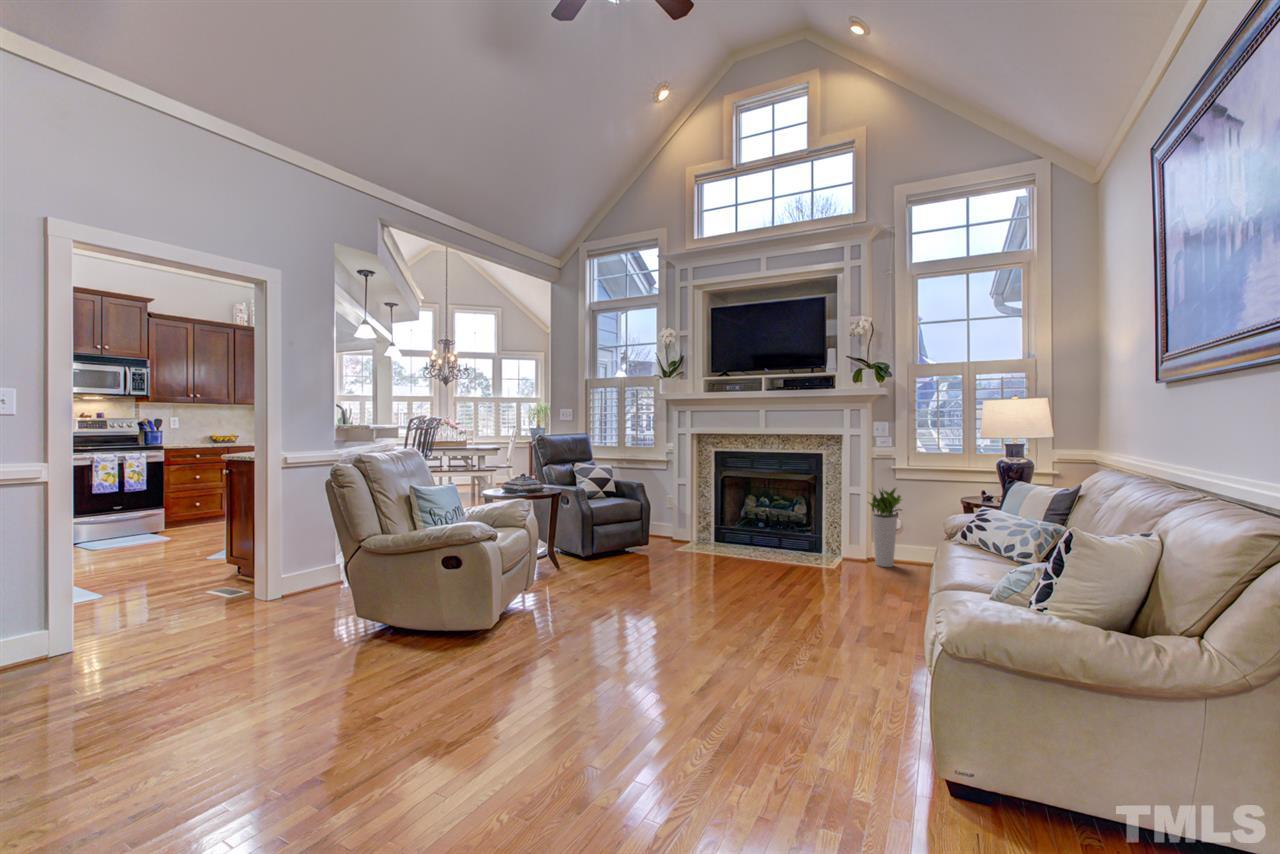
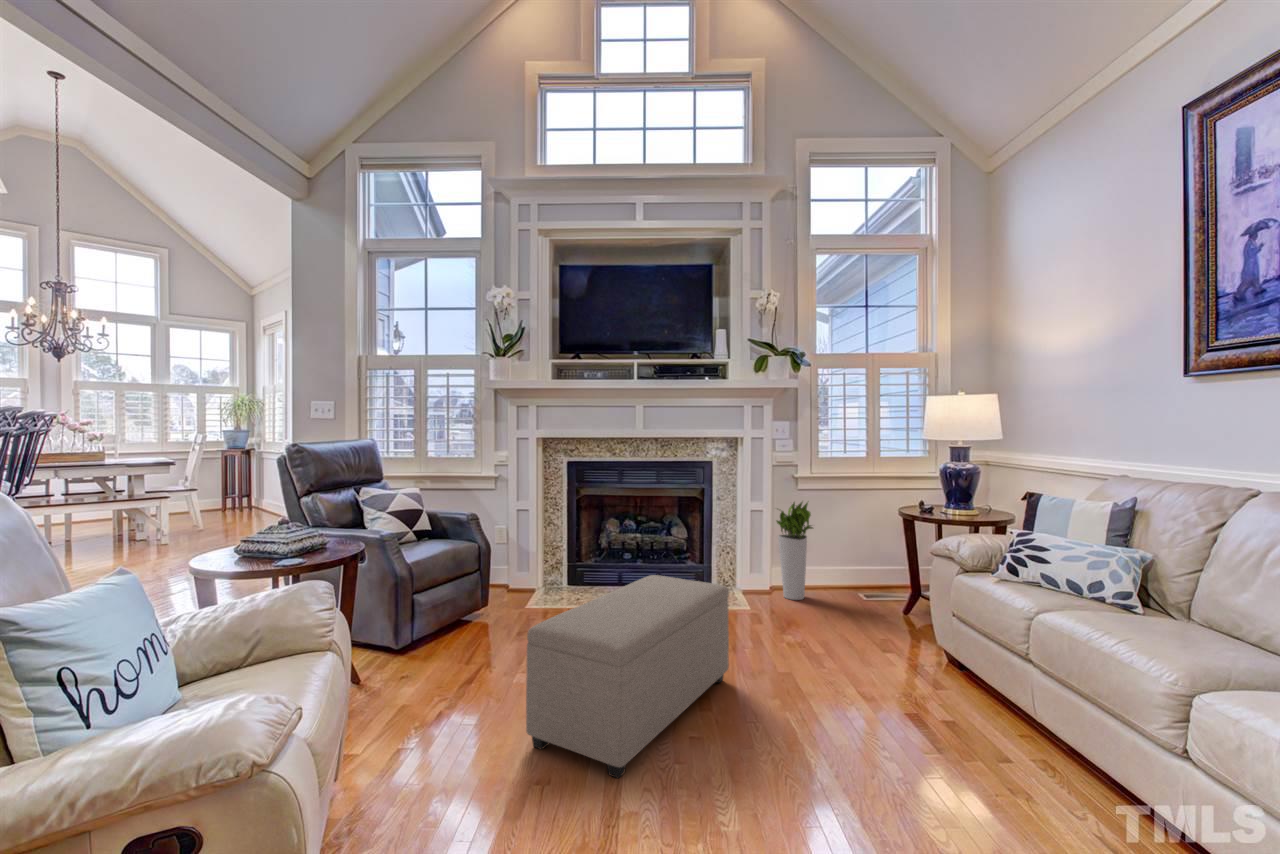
ottoman: none [624,525,767,616] -> present [526,575,729,778]

